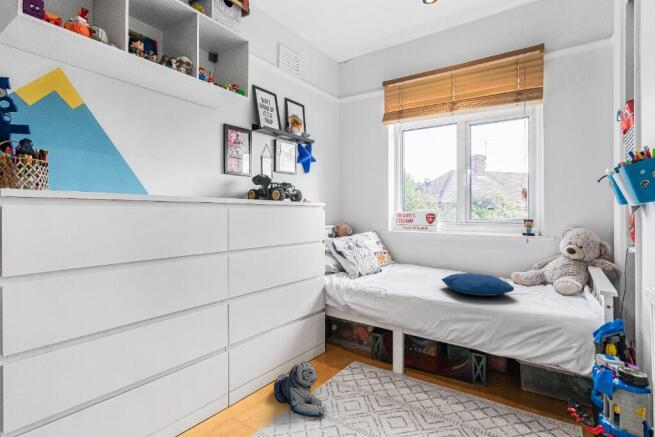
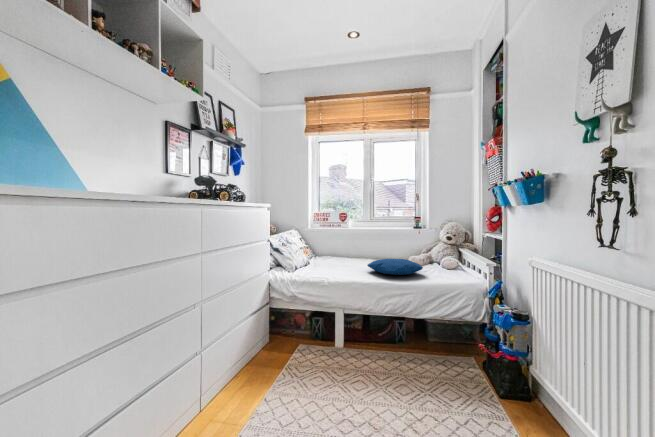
plush toy: present [274,361,325,416] -> none [241,351,301,400]

